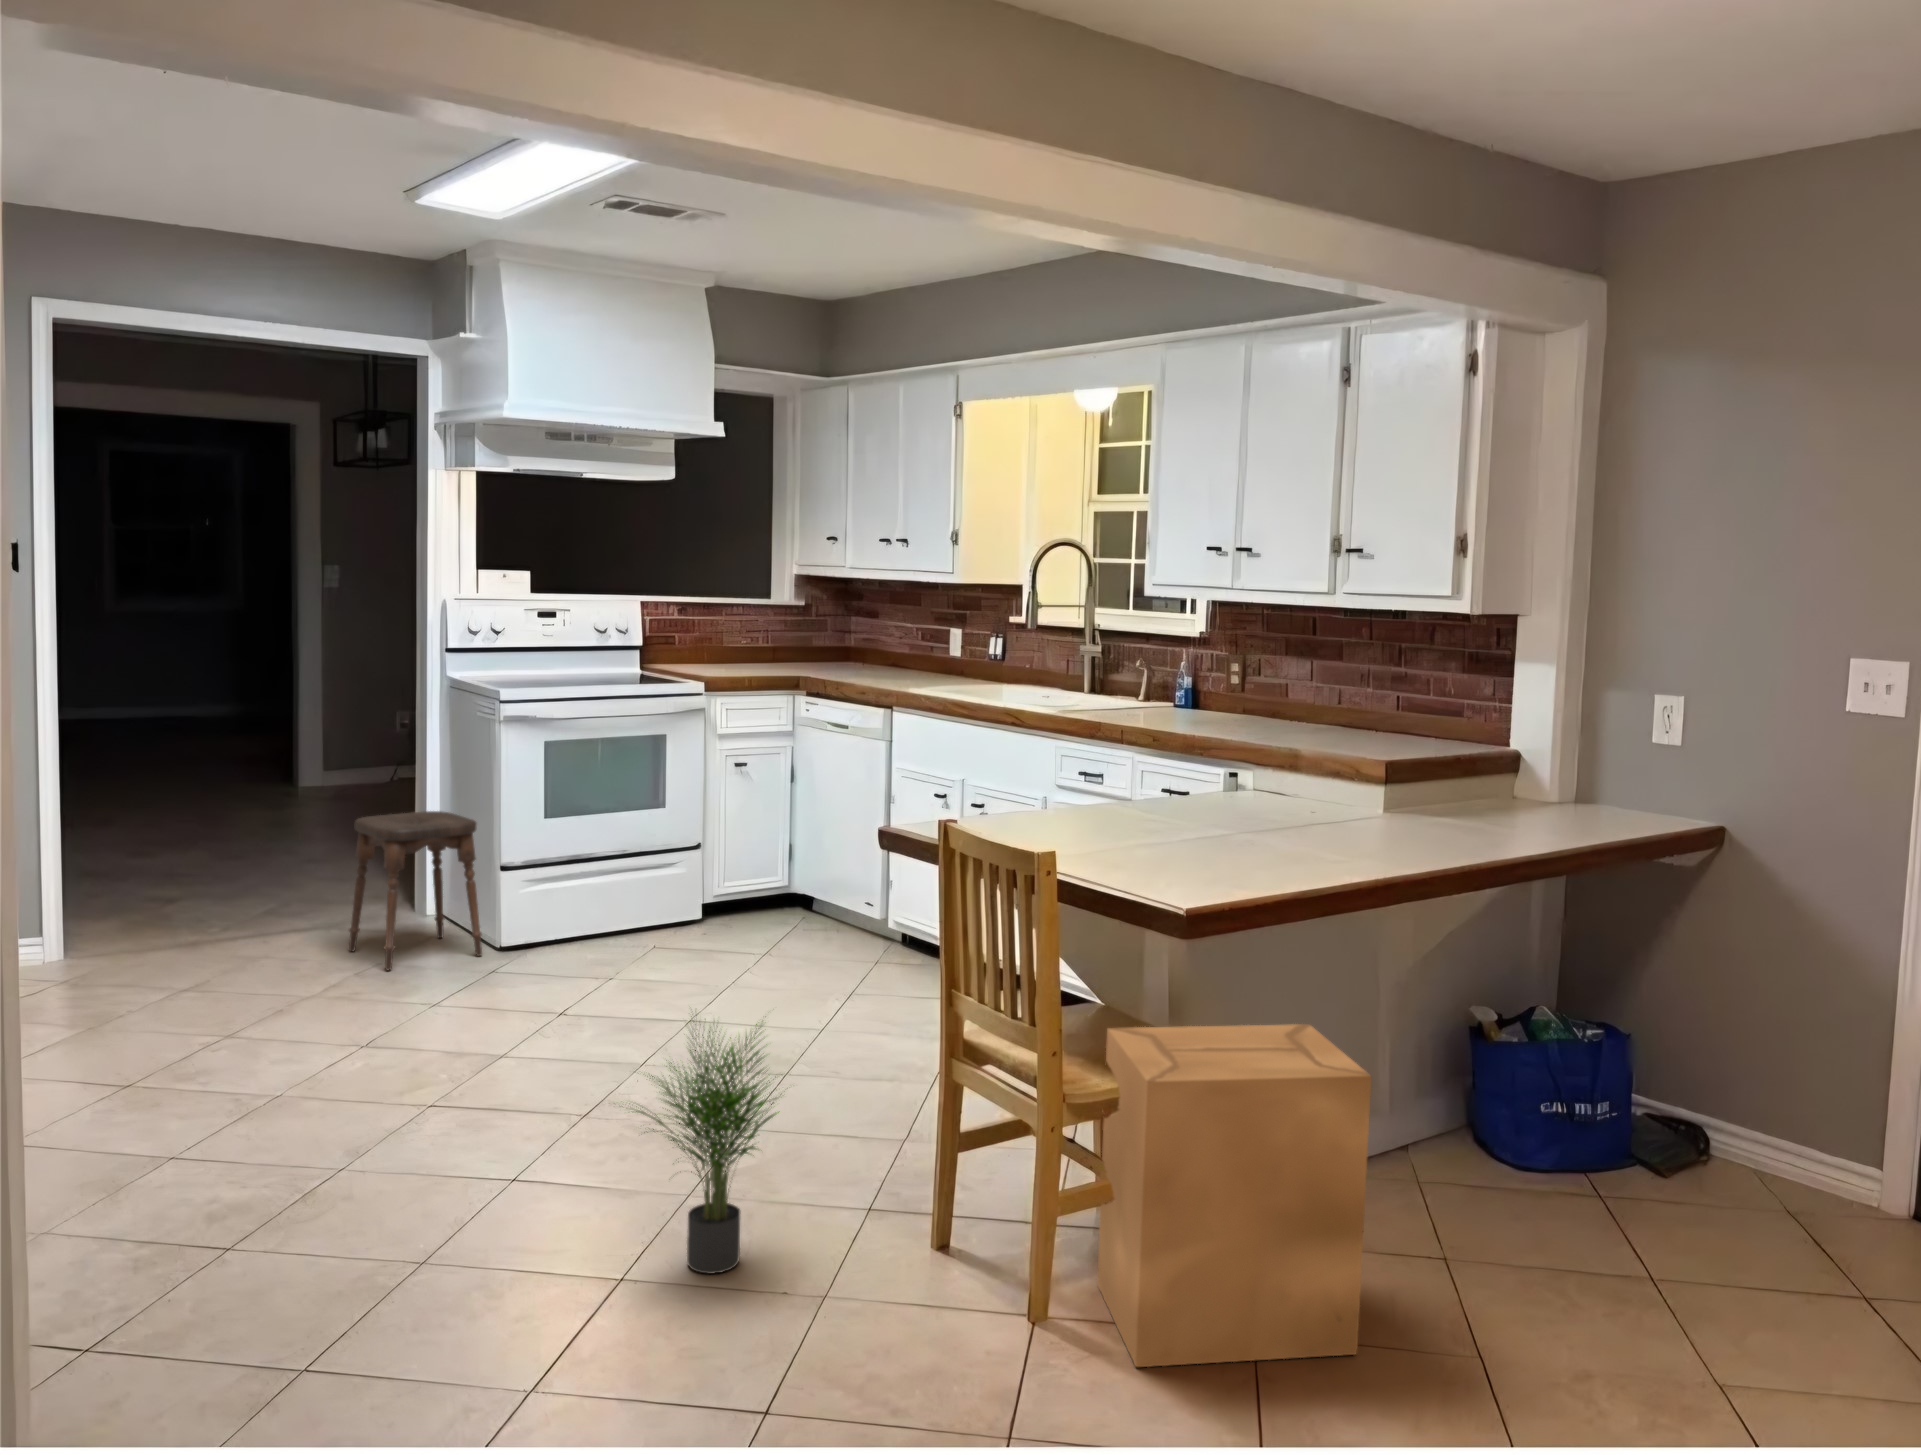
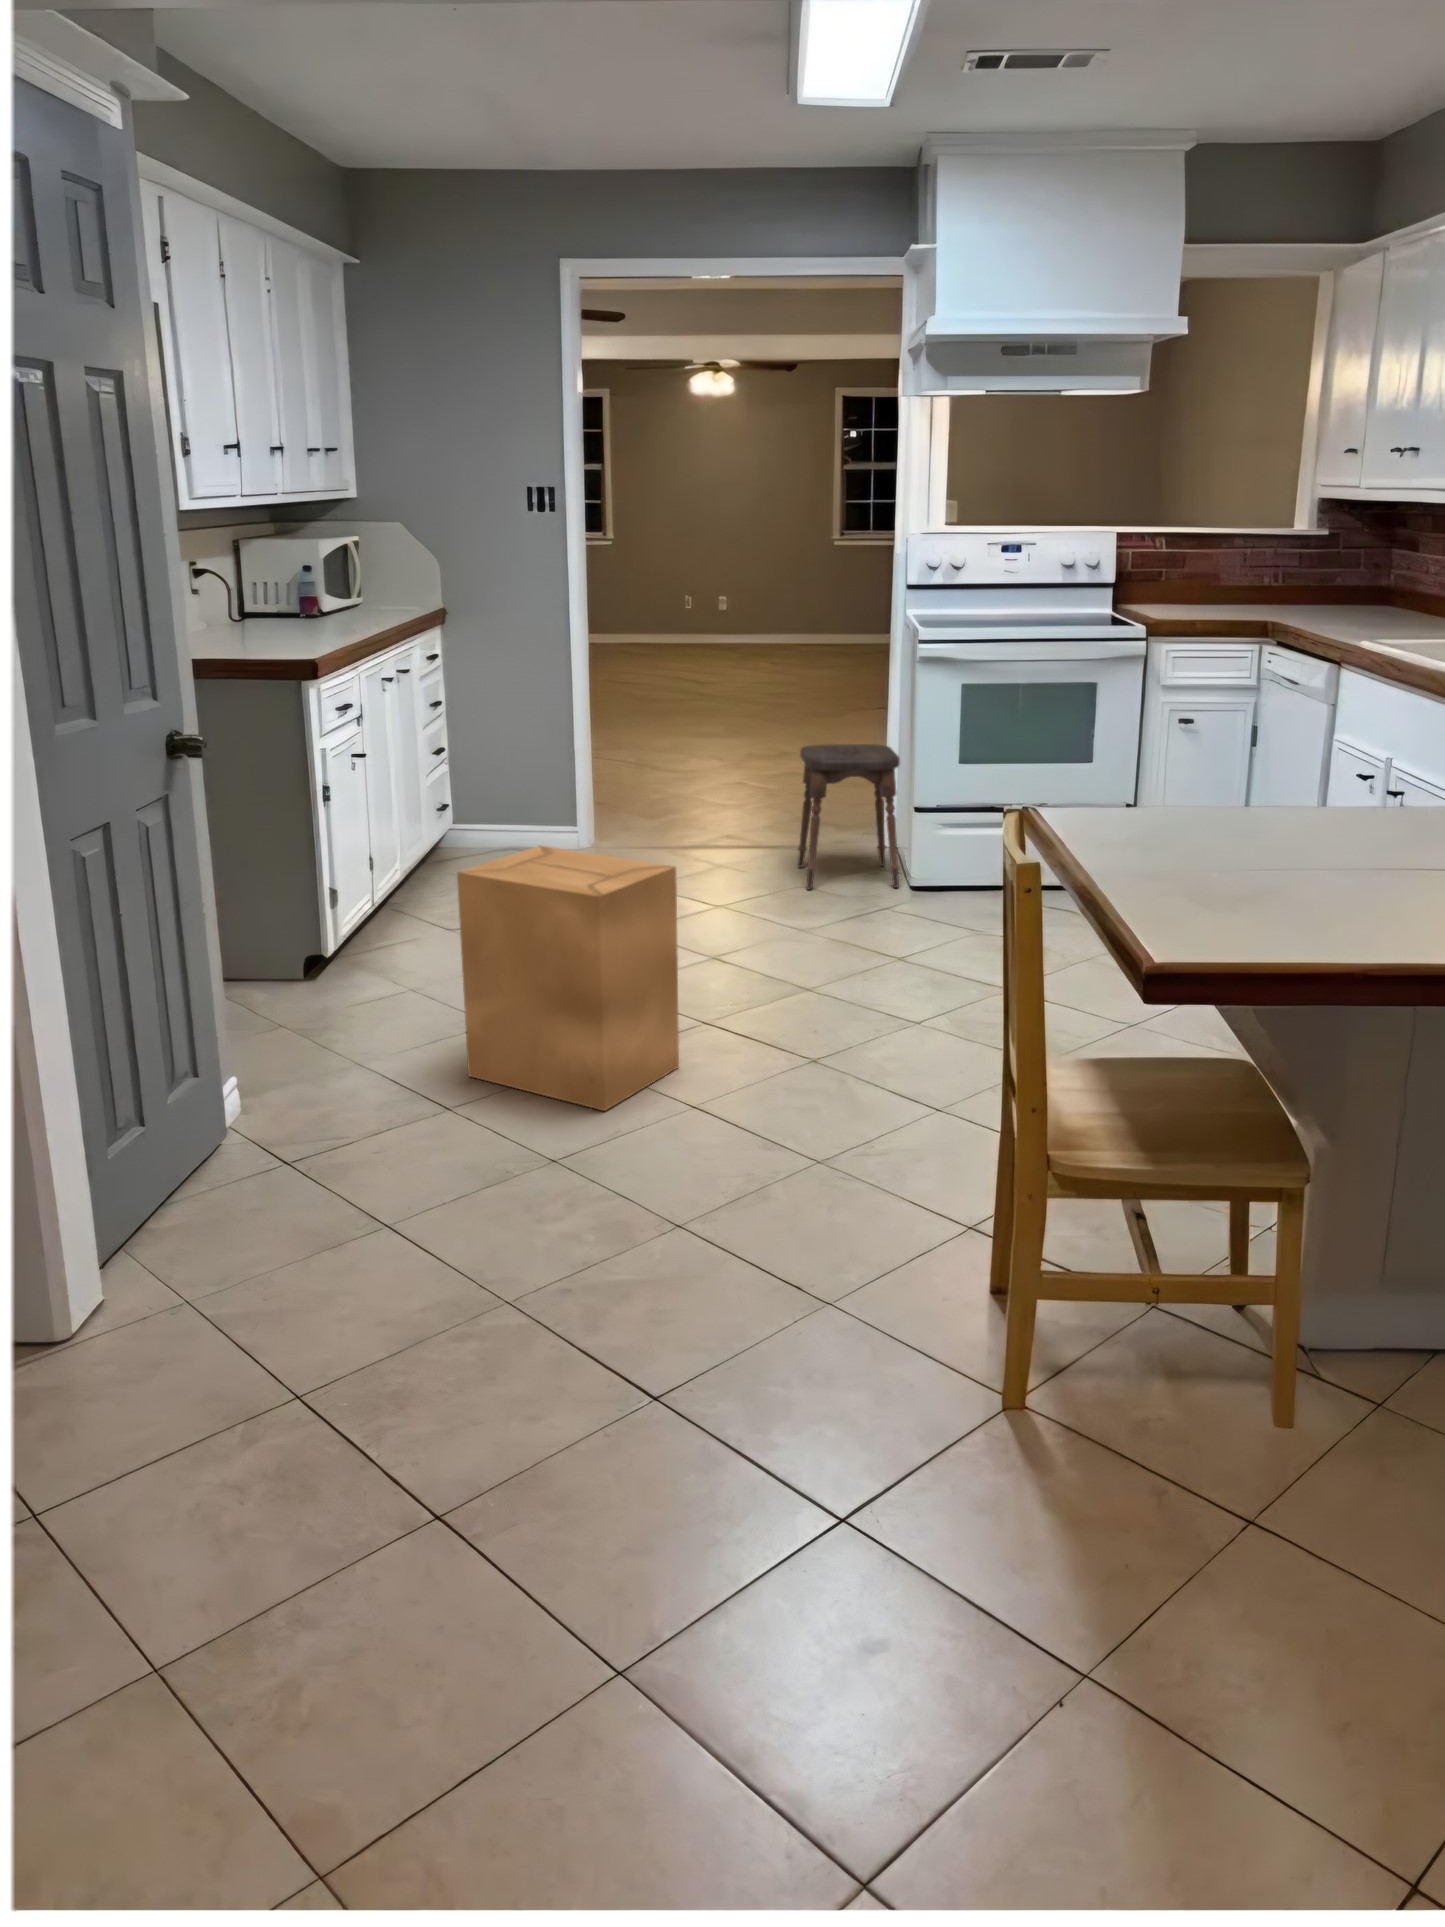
potted plant: present [636,1016,782,1274] -> none [671,973,854,1245]
cardboard box: present [1097,1024,1371,1367] -> present [457,846,679,1111]

